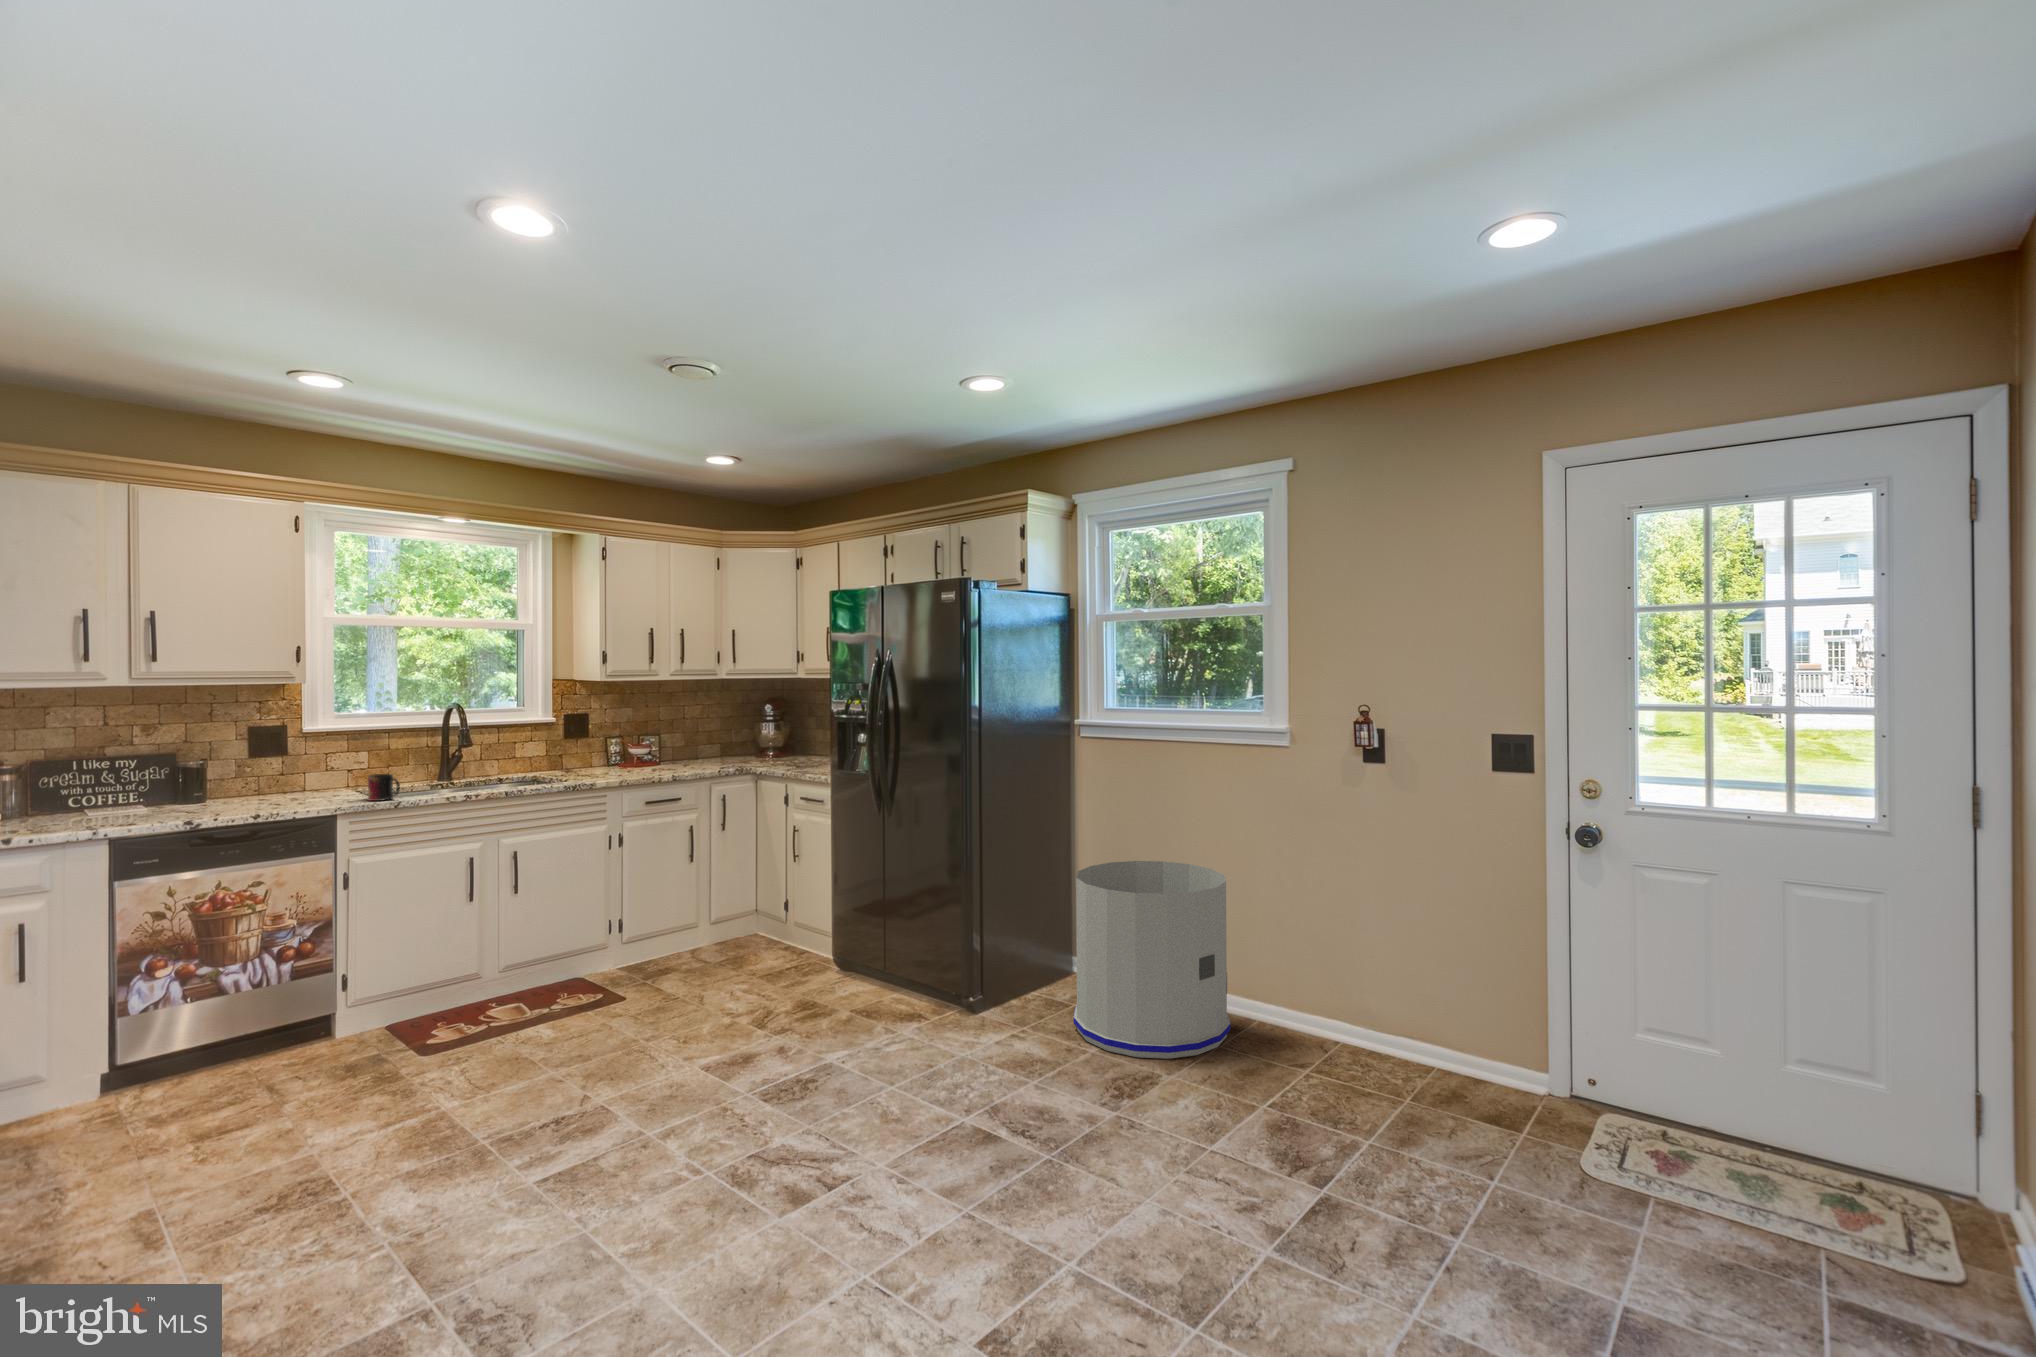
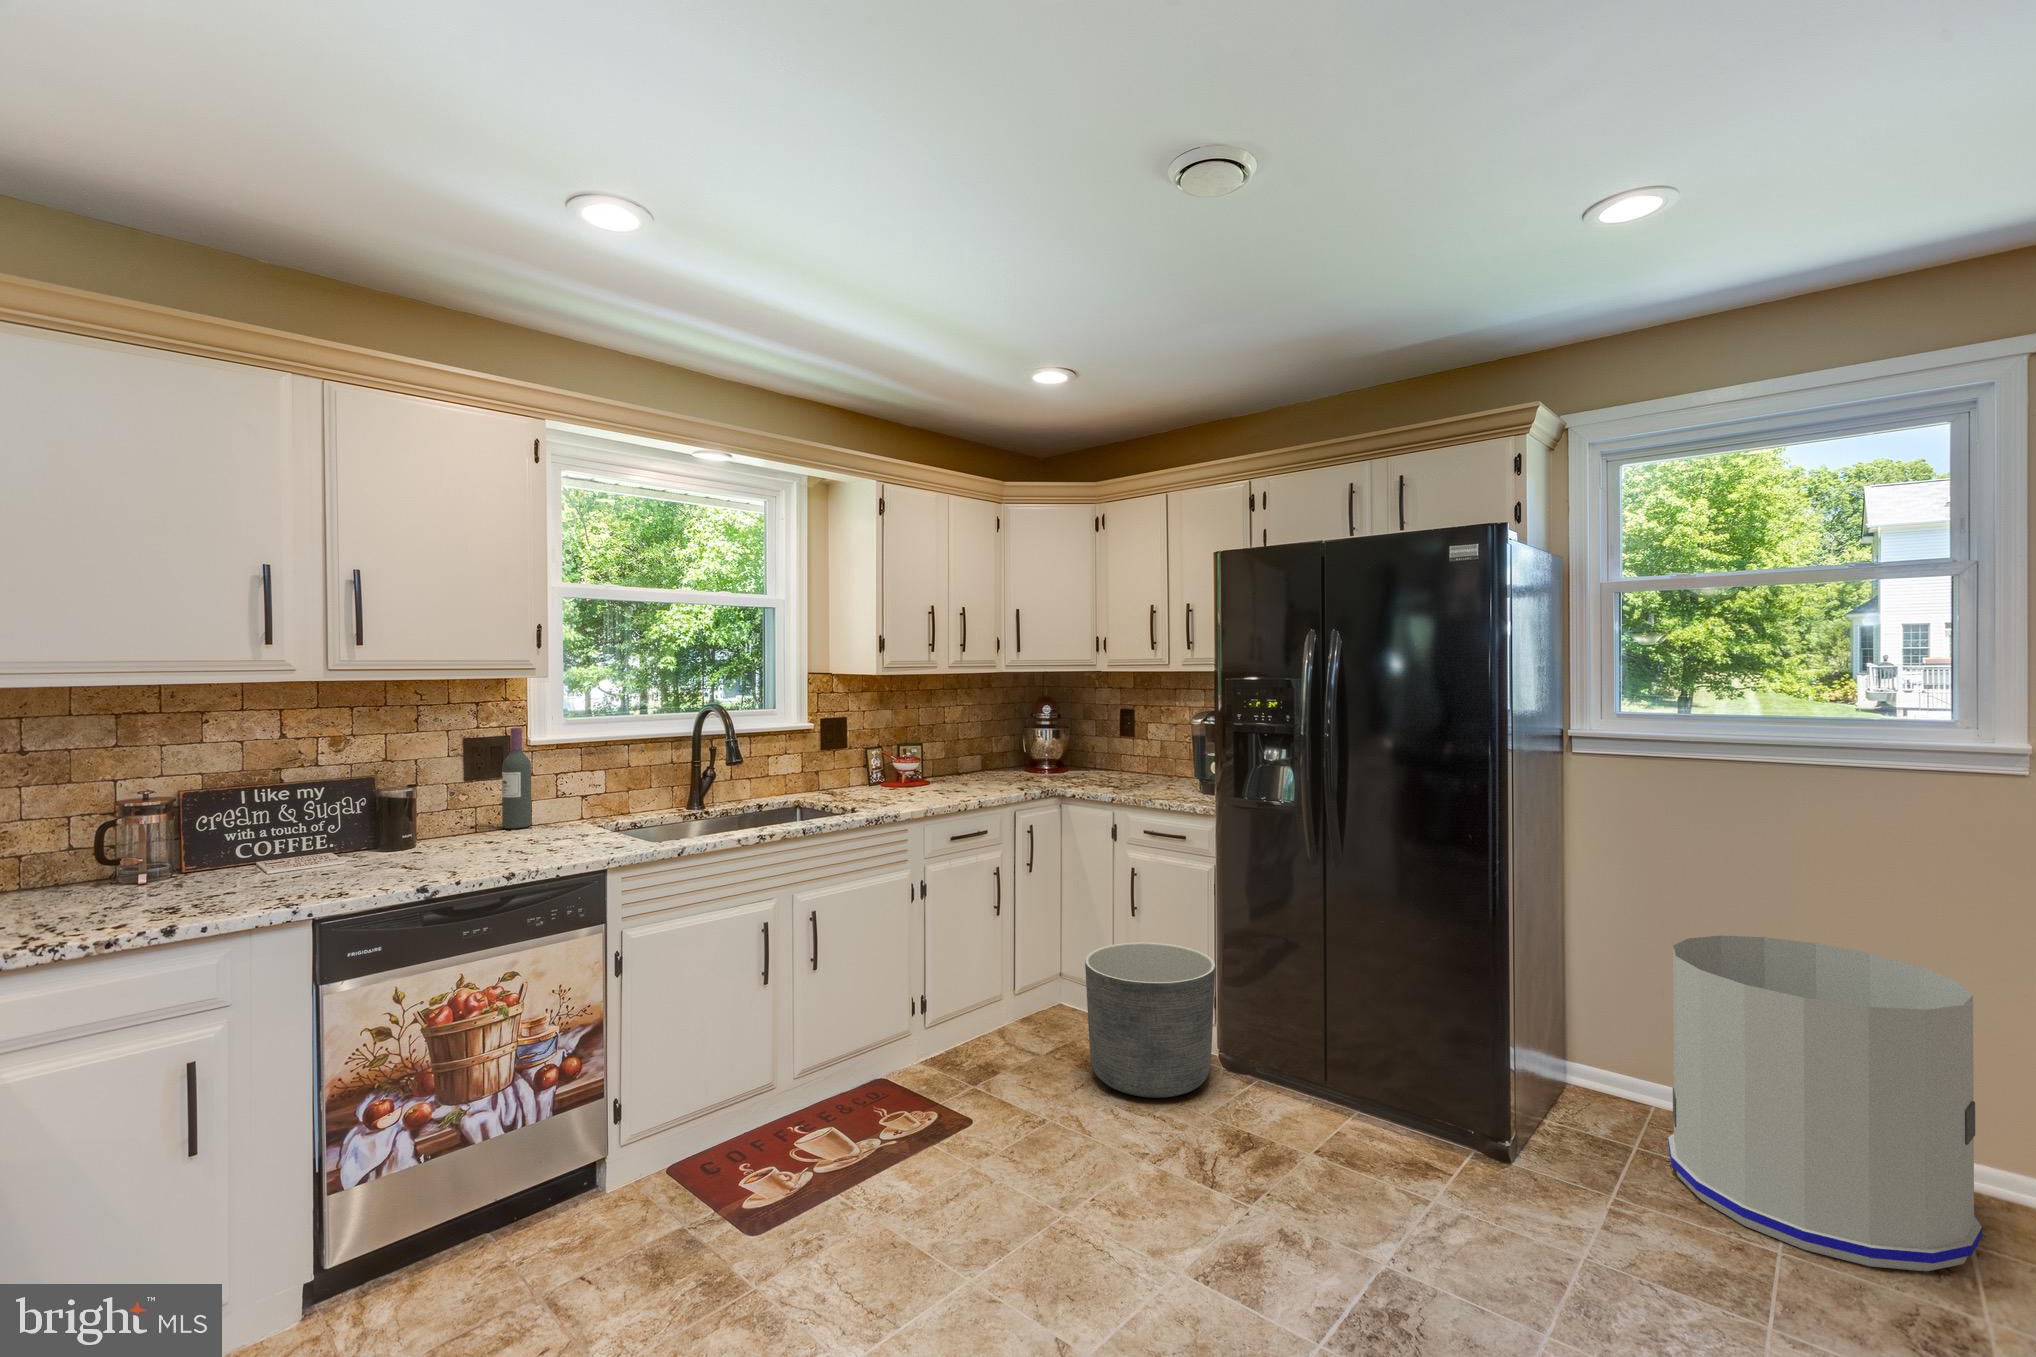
wine bottle: none [279,720,303,792] -> present [502,728,531,829]
mug: present [368,774,400,801] -> none [639,806,682,846]
planter: none [730,880,827,985] -> present [1085,942,1215,1098]

